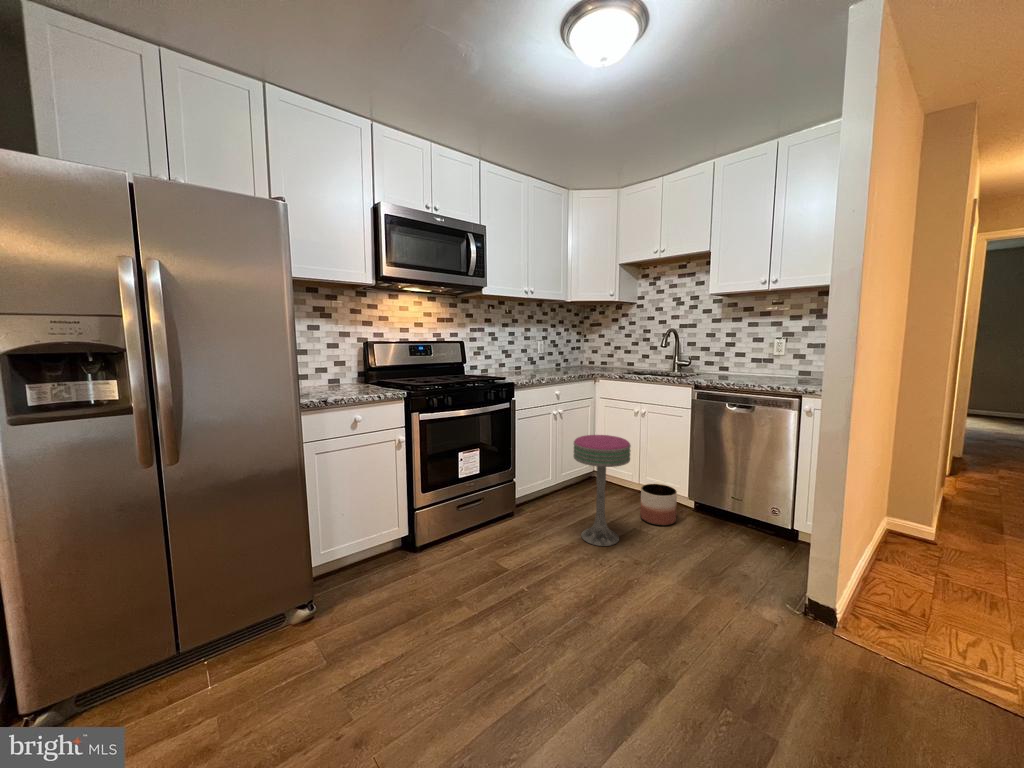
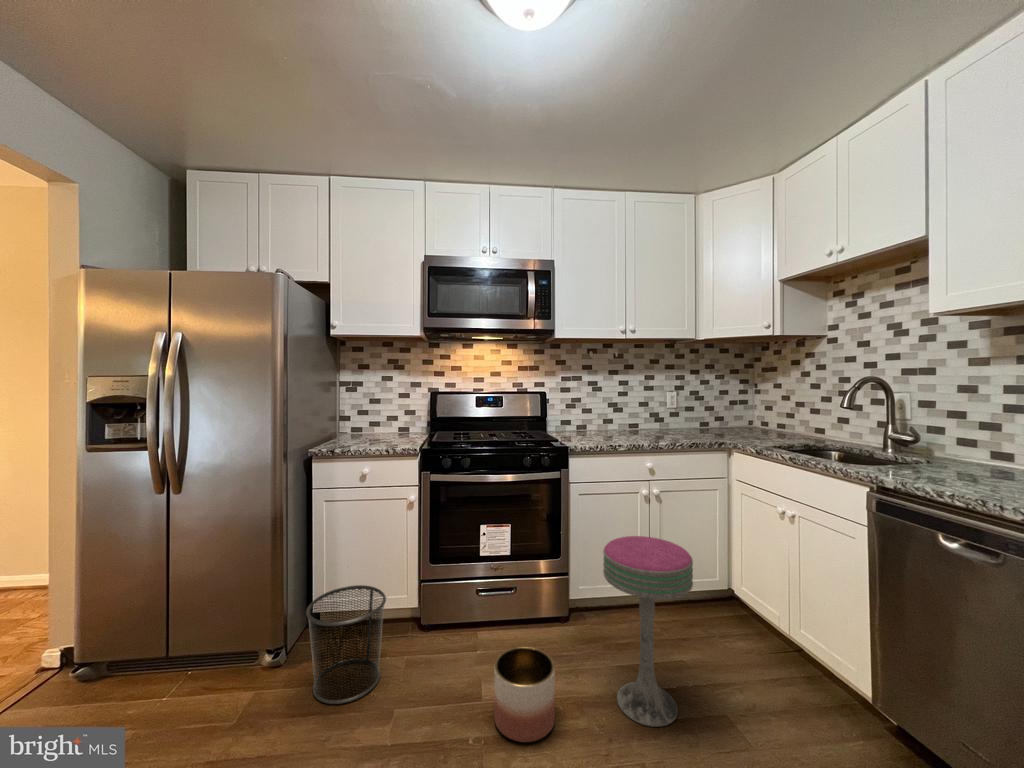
planter: present [640,484,677,525] -> present [494,647,555,742]
waste bin: none [359,518,430,619] -> present [306,585,386,704]

